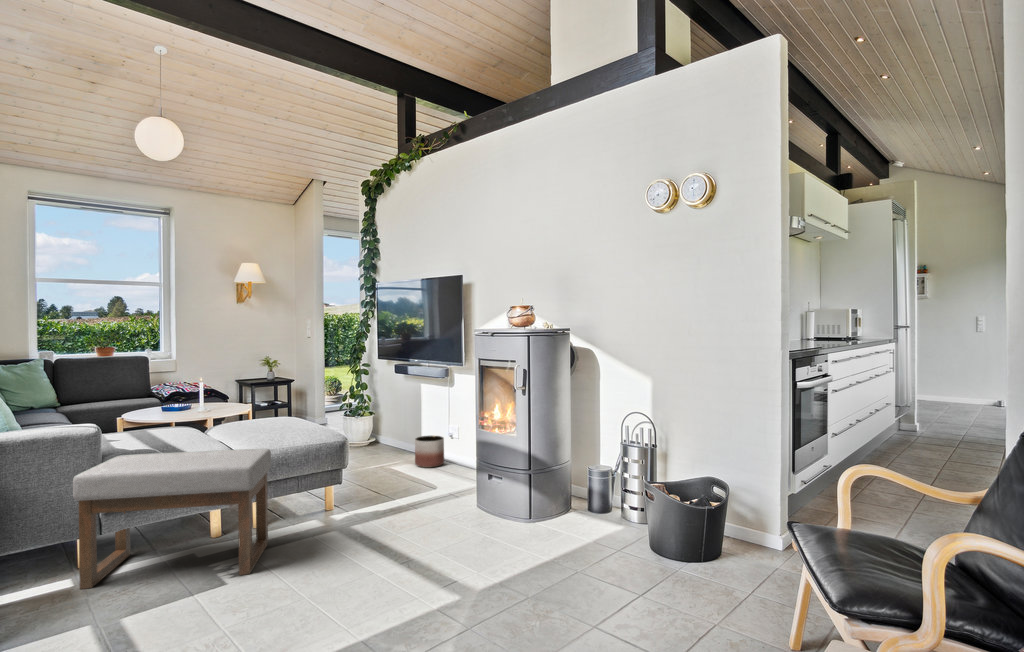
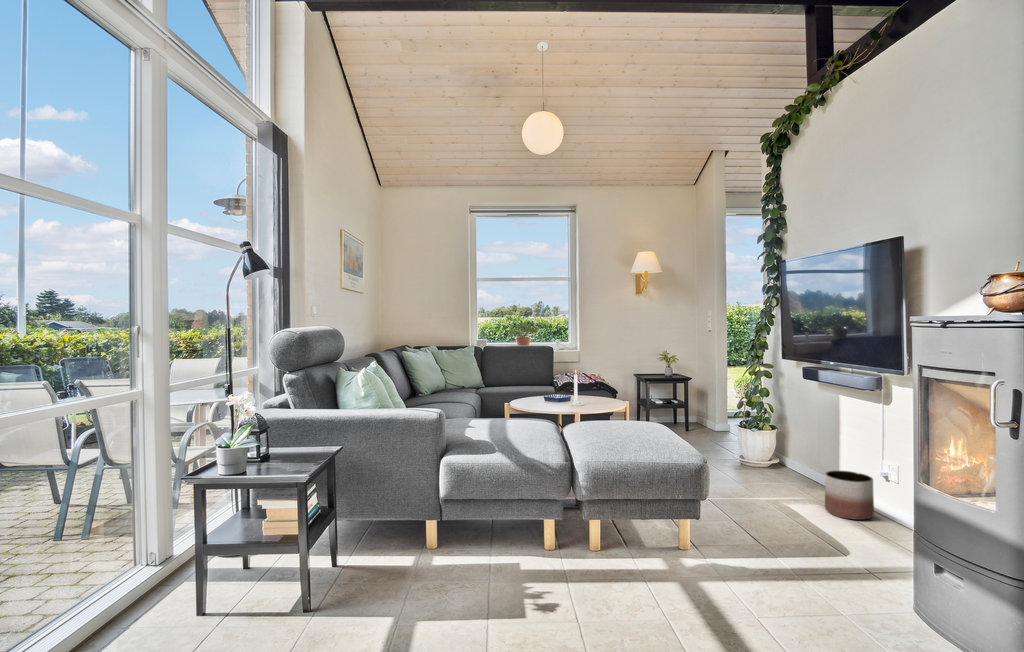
ottoman: present [73,449,271,589] -> none [407,444,593,617]

